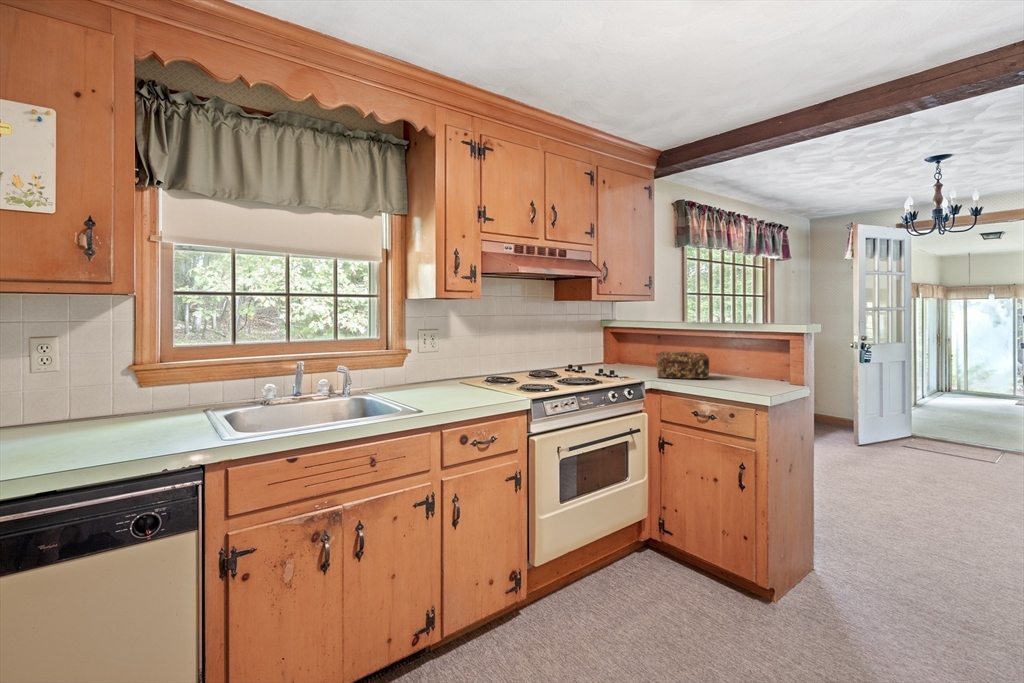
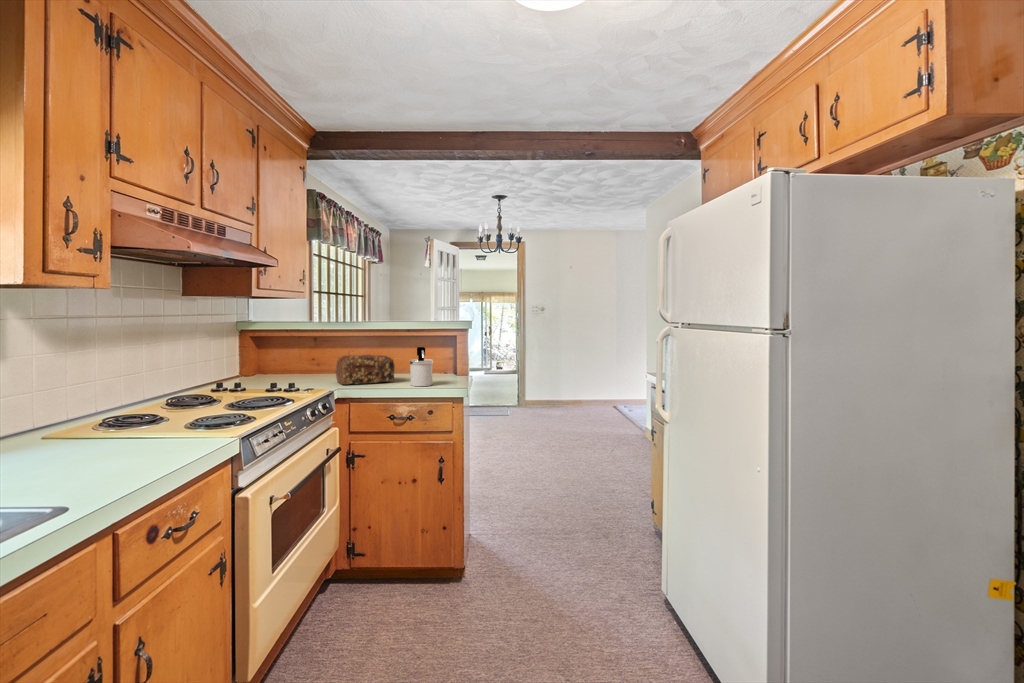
soap dispenser: none [719,346,745,386] -> present [409,347,433,386]

